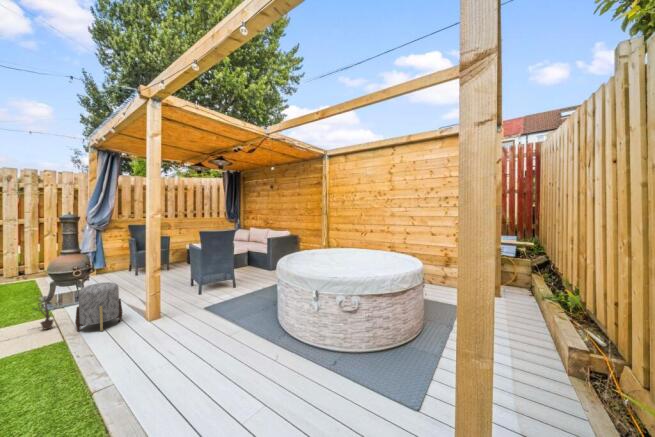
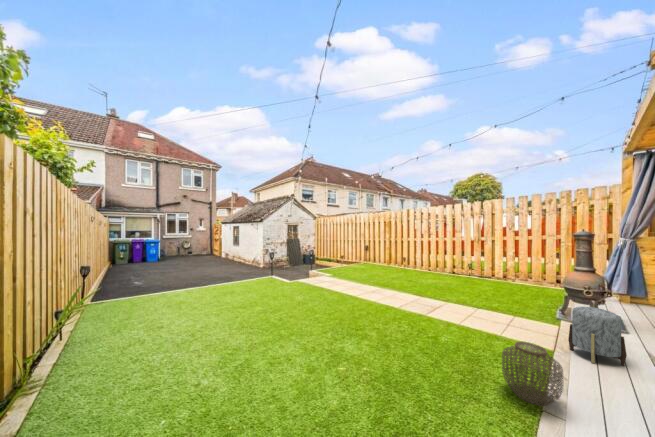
decorative plant: present [35,298,60,330] -> none [535,303,562,335]
woven basket: none [34,336,106,403] -> present [502,342,563,406]

